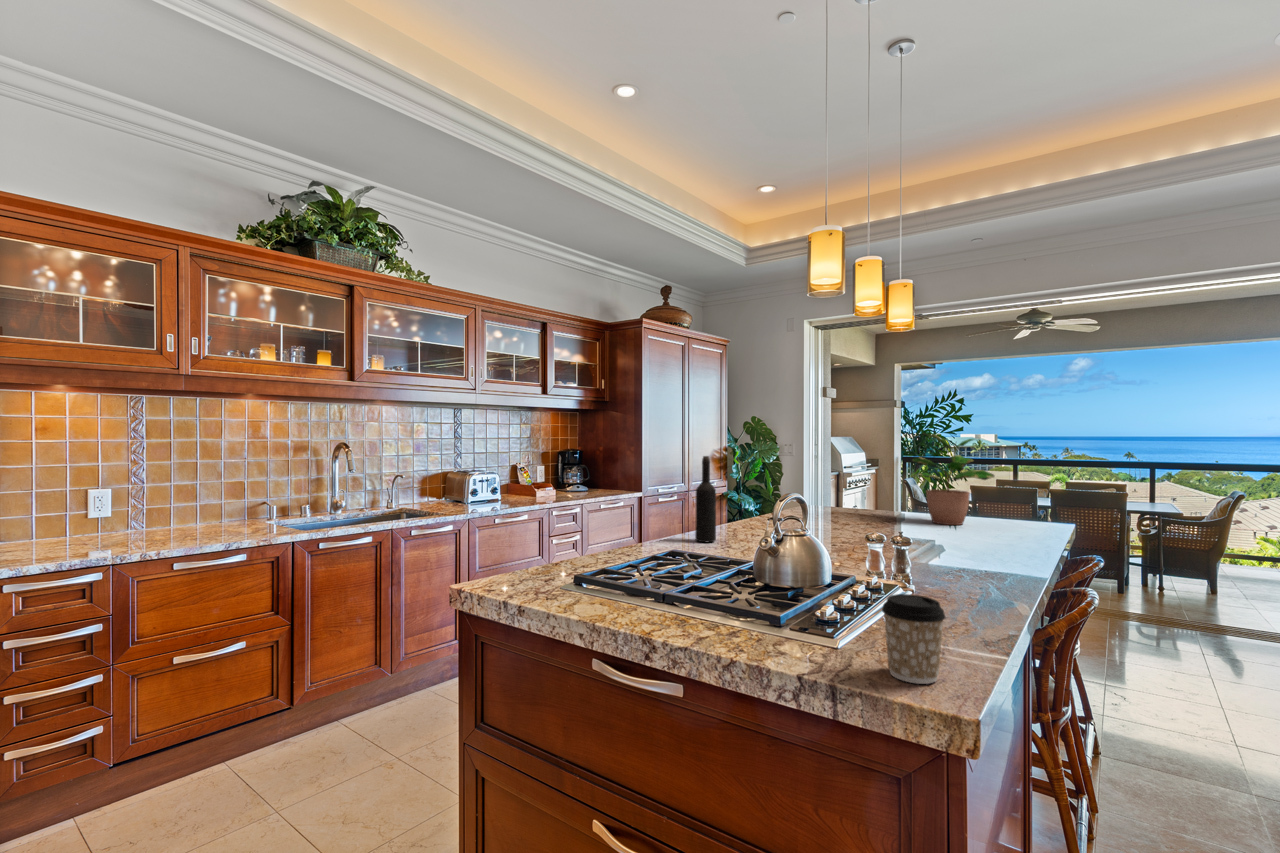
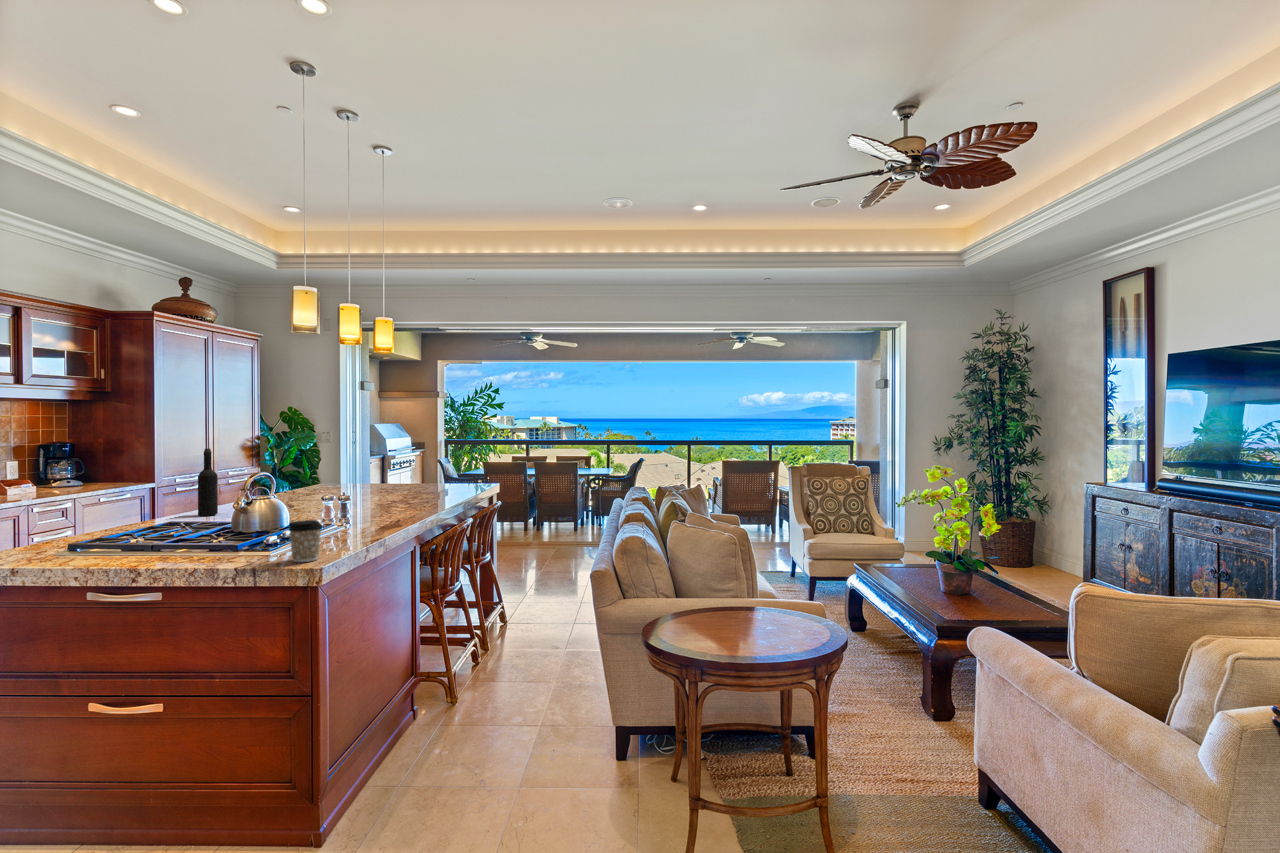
potted plant: present [911,433,994,525] -> none [398,426,449,489]

